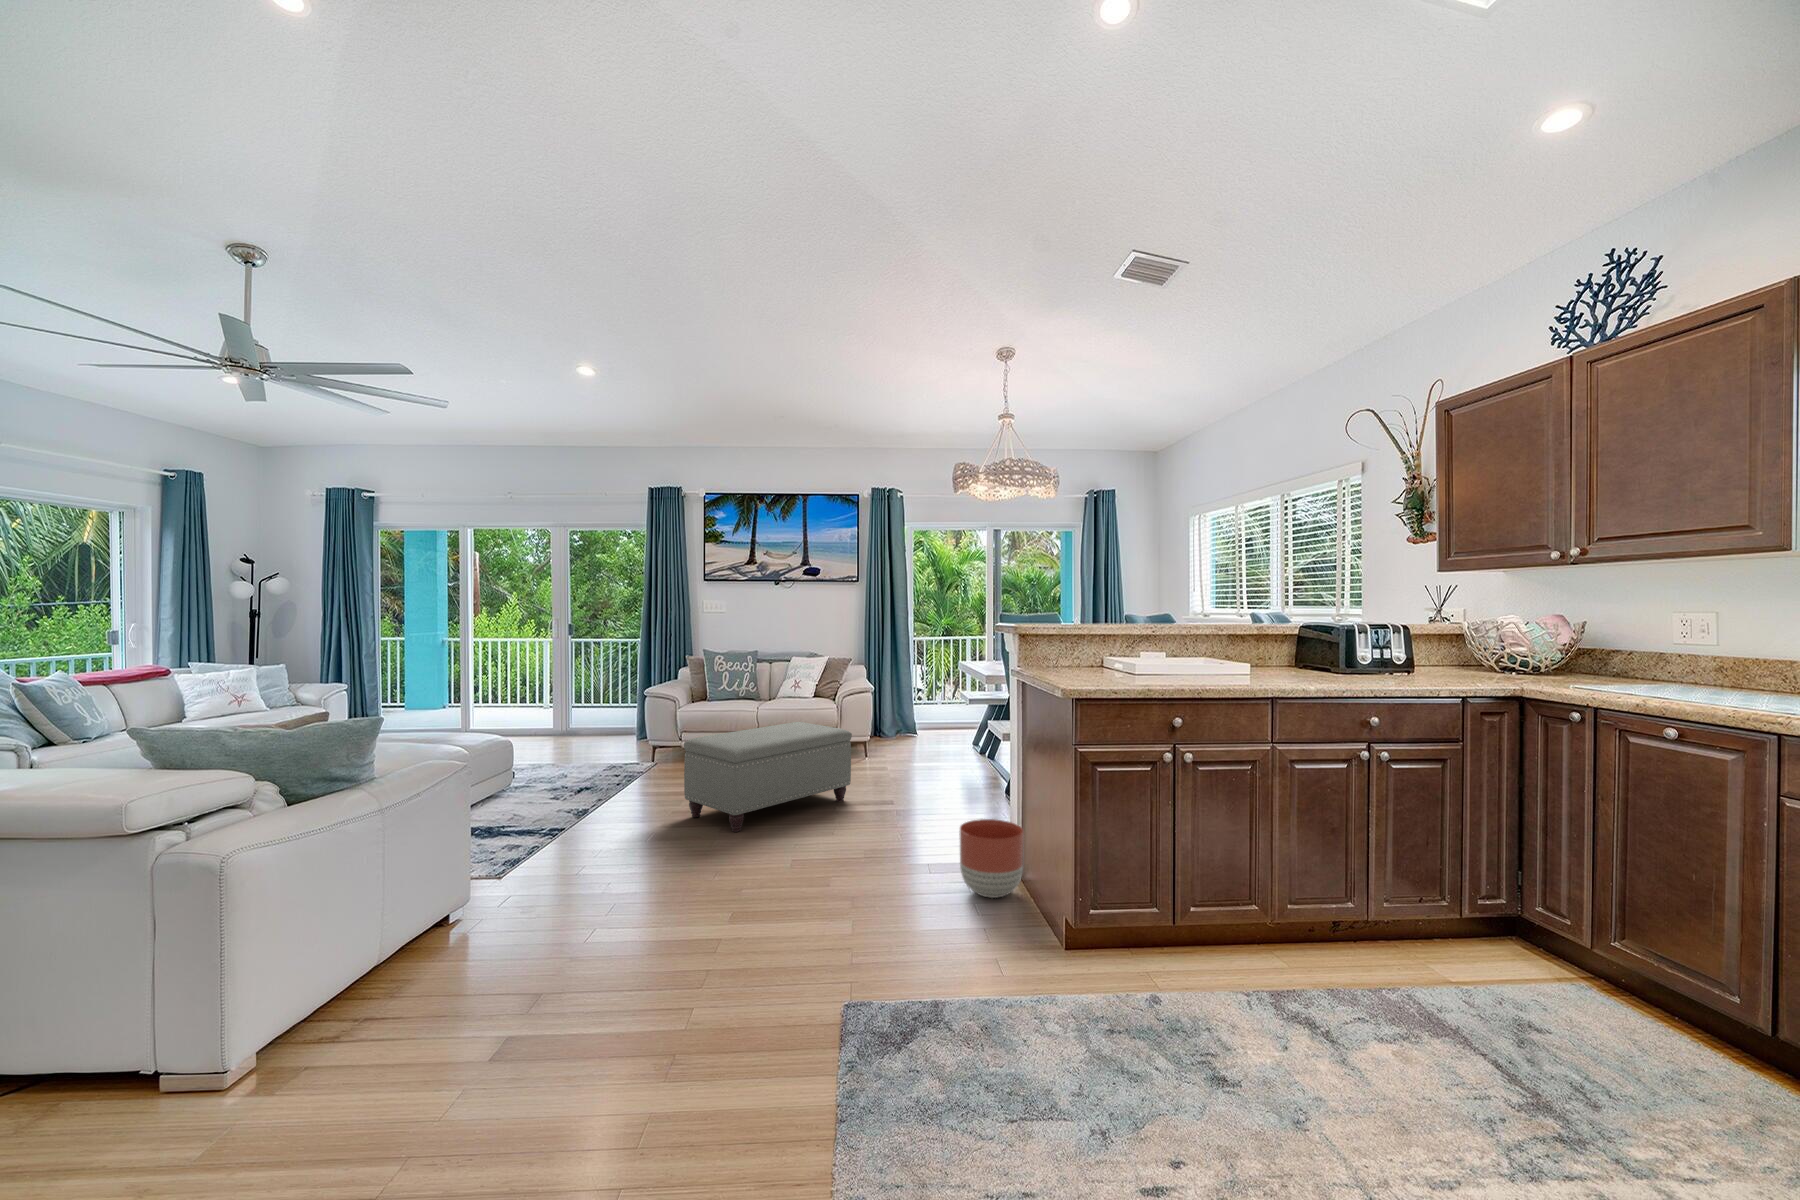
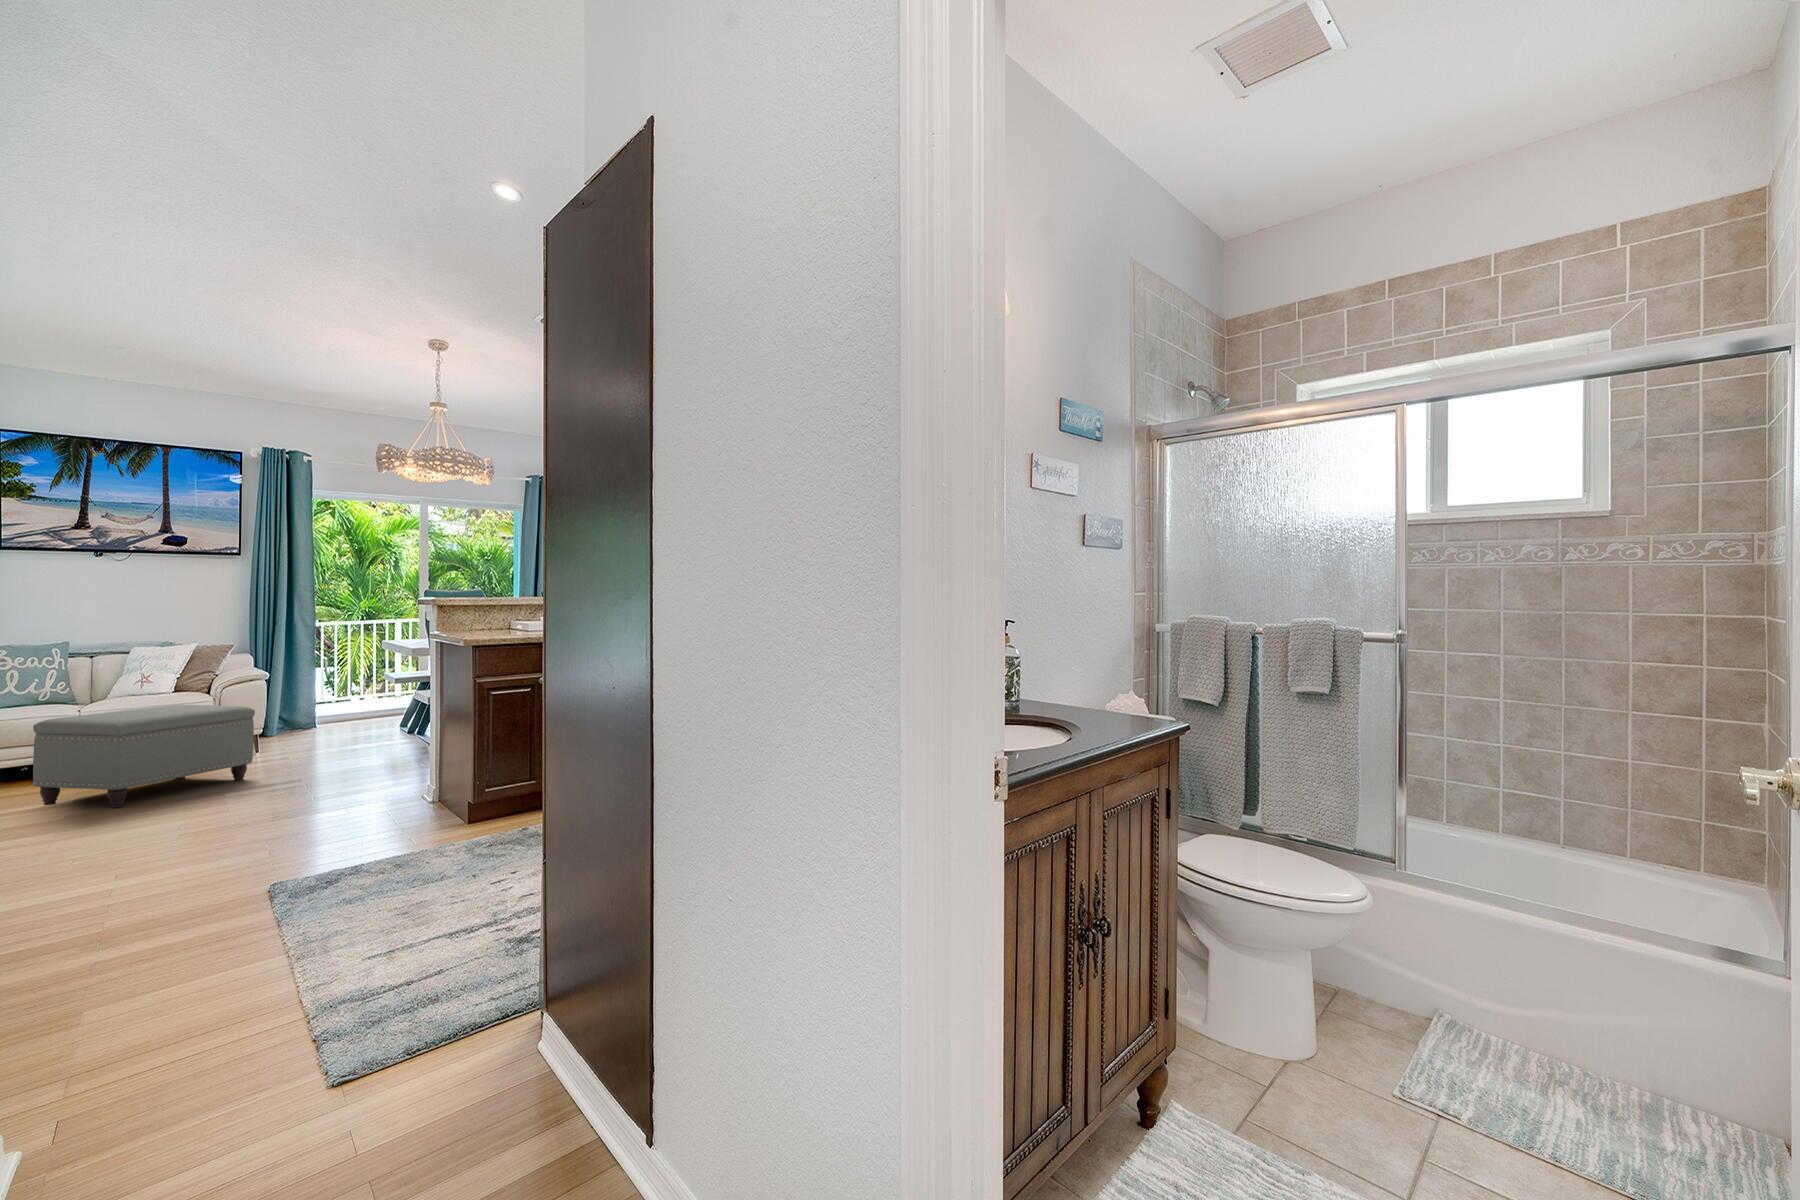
planter: present [959,819,1024,898] -> none [383,752,440,809]

